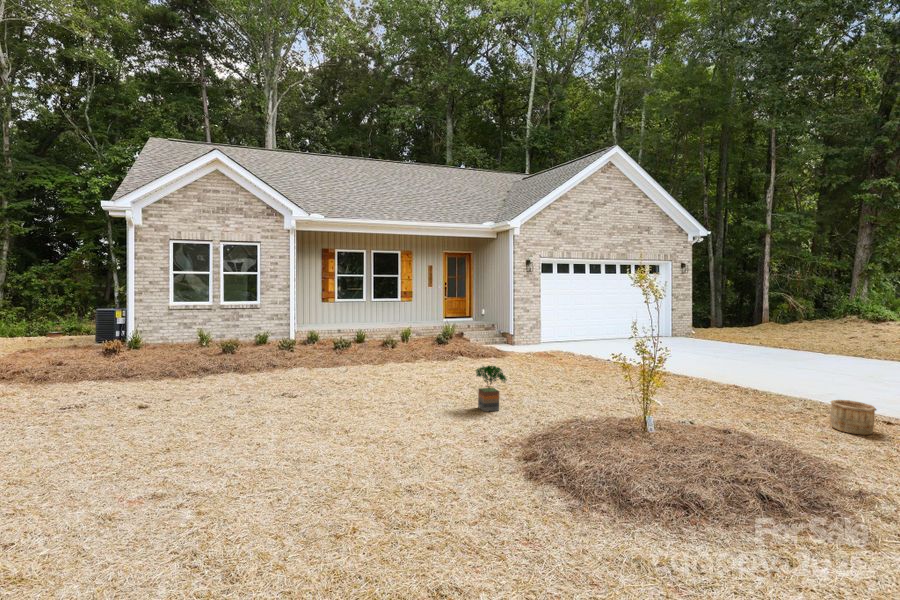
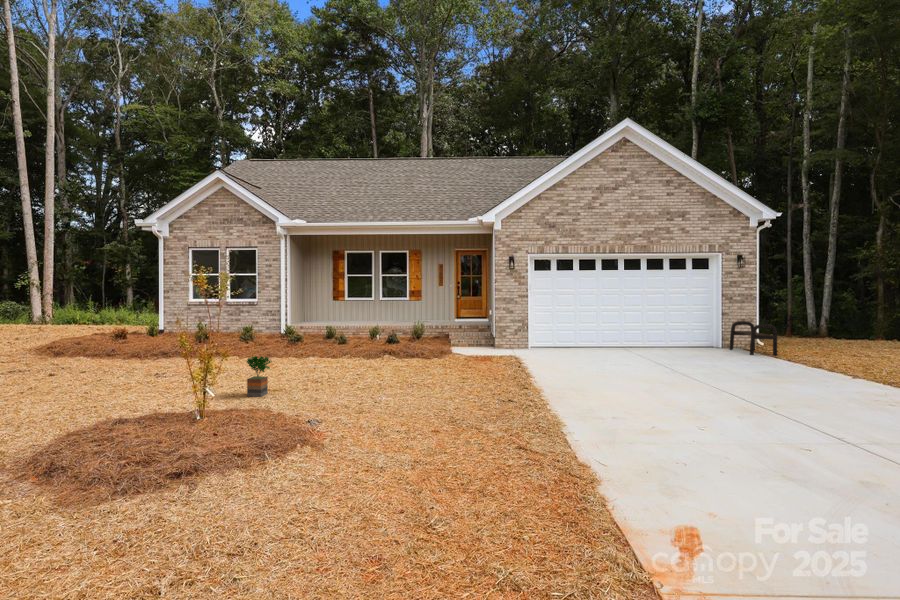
bench: none [677,315,718,341] -> present [729,321,777,355]
wooden bucket: present [830,400,876,435] -> none [510,413,549,453]

